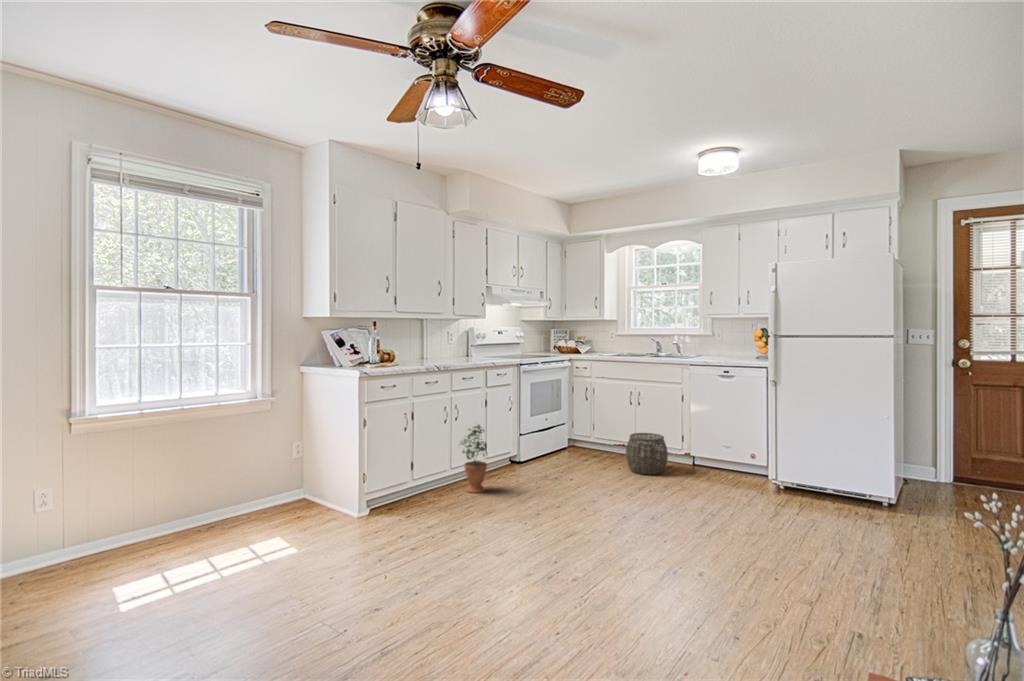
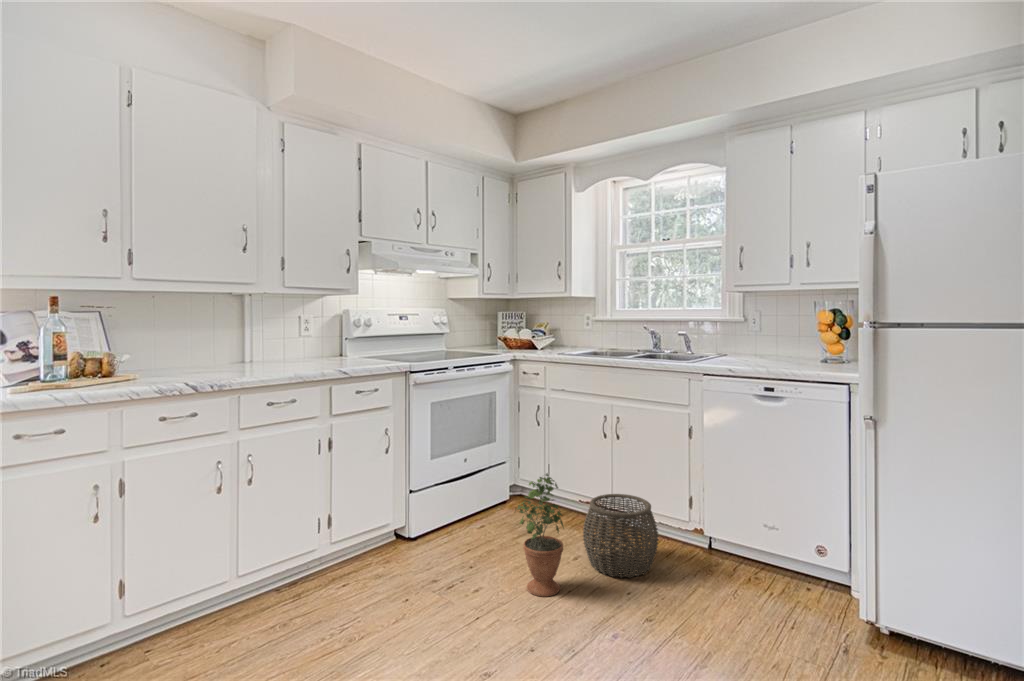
potted plant: present [461,424,487,493] -> present [517,473,564,597]

